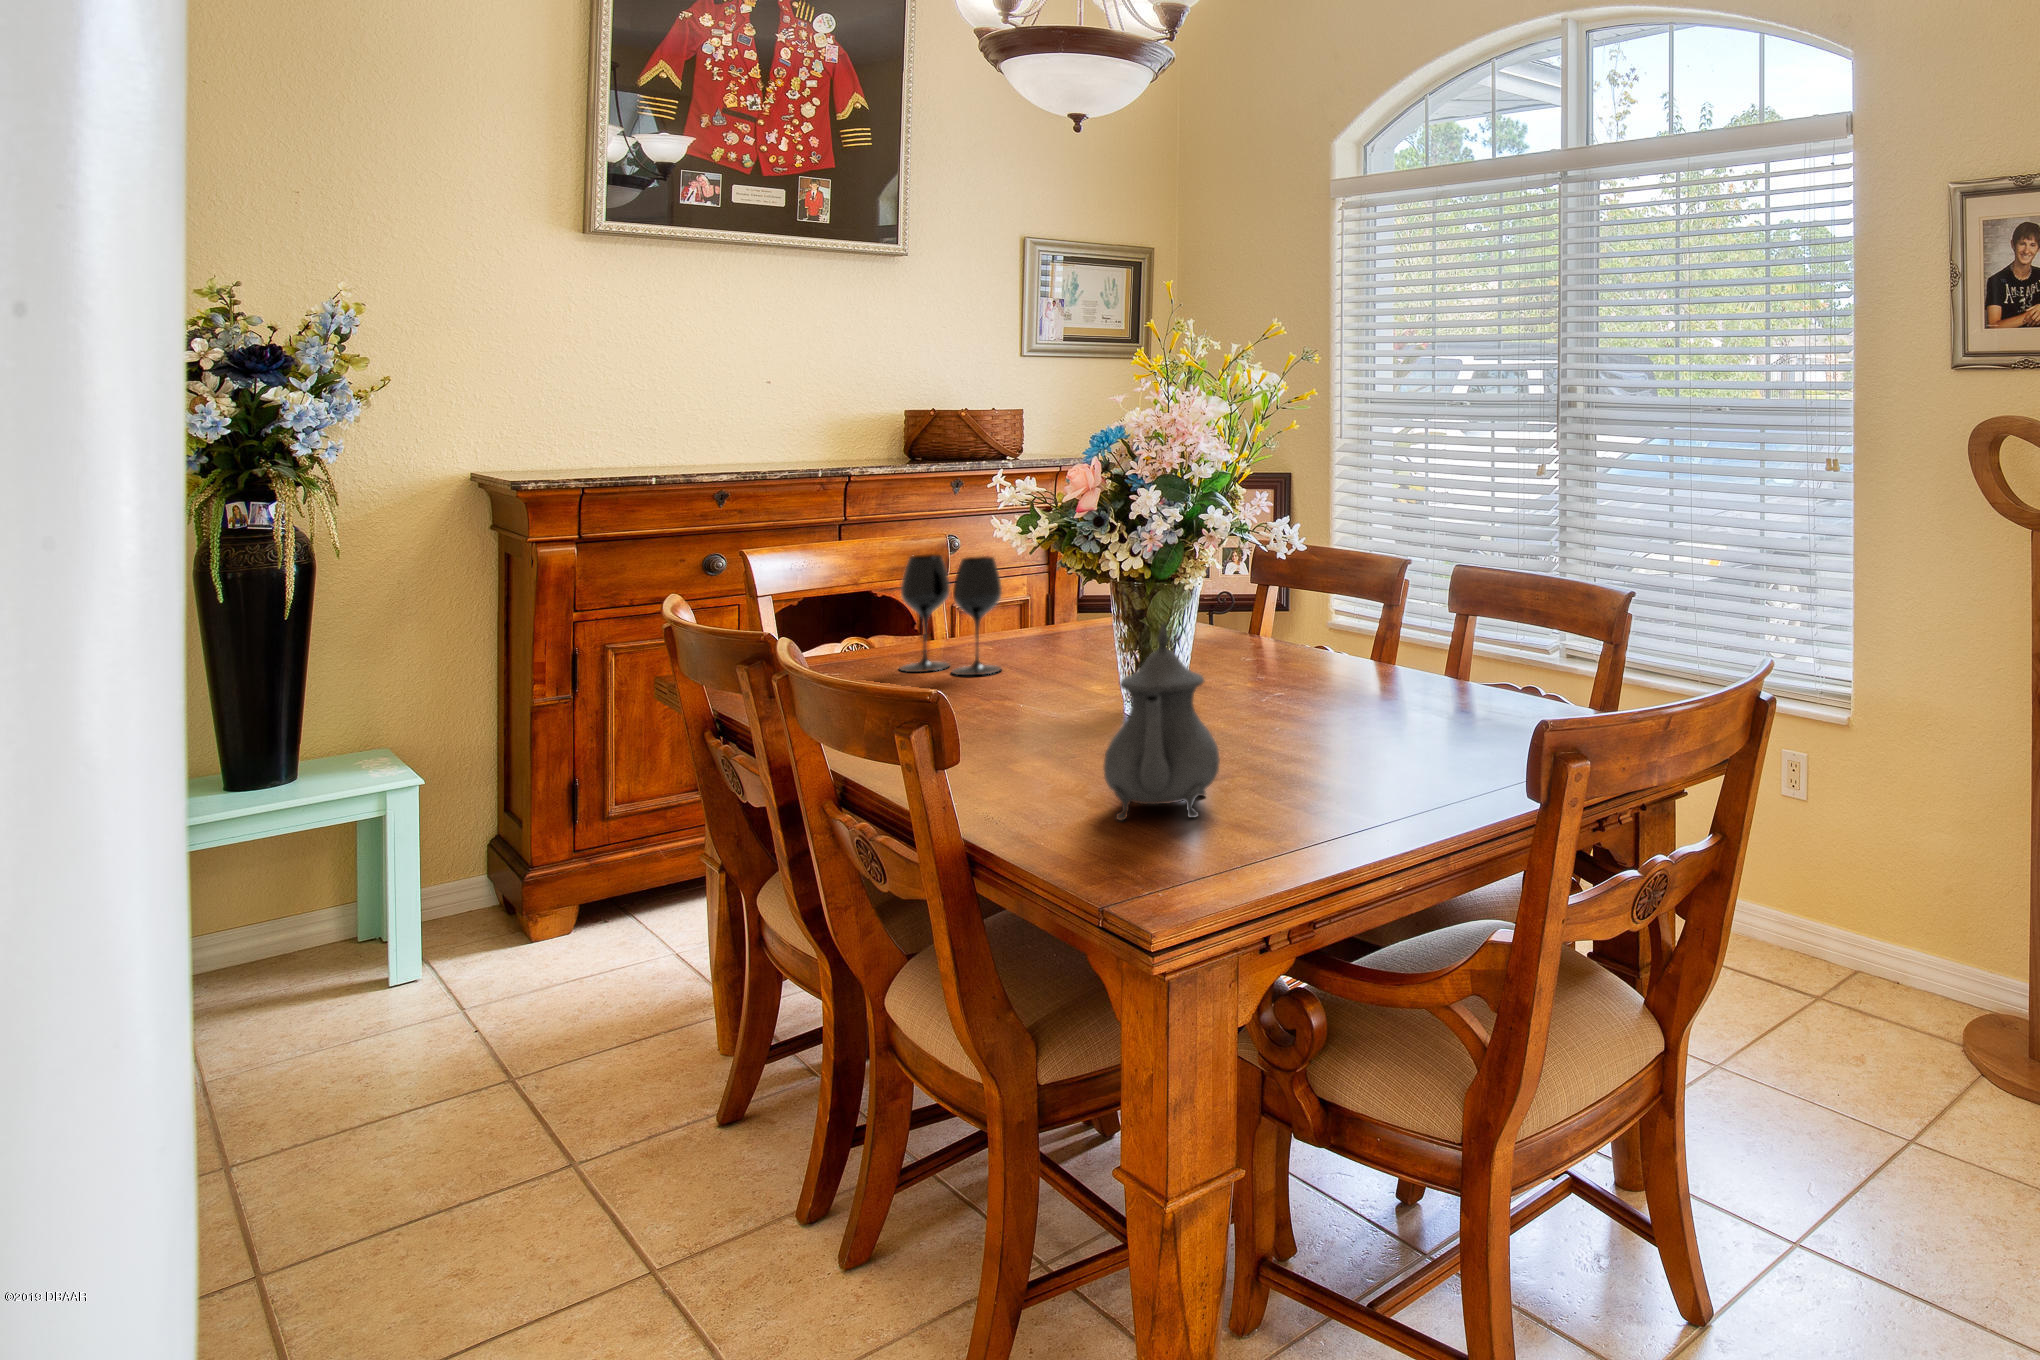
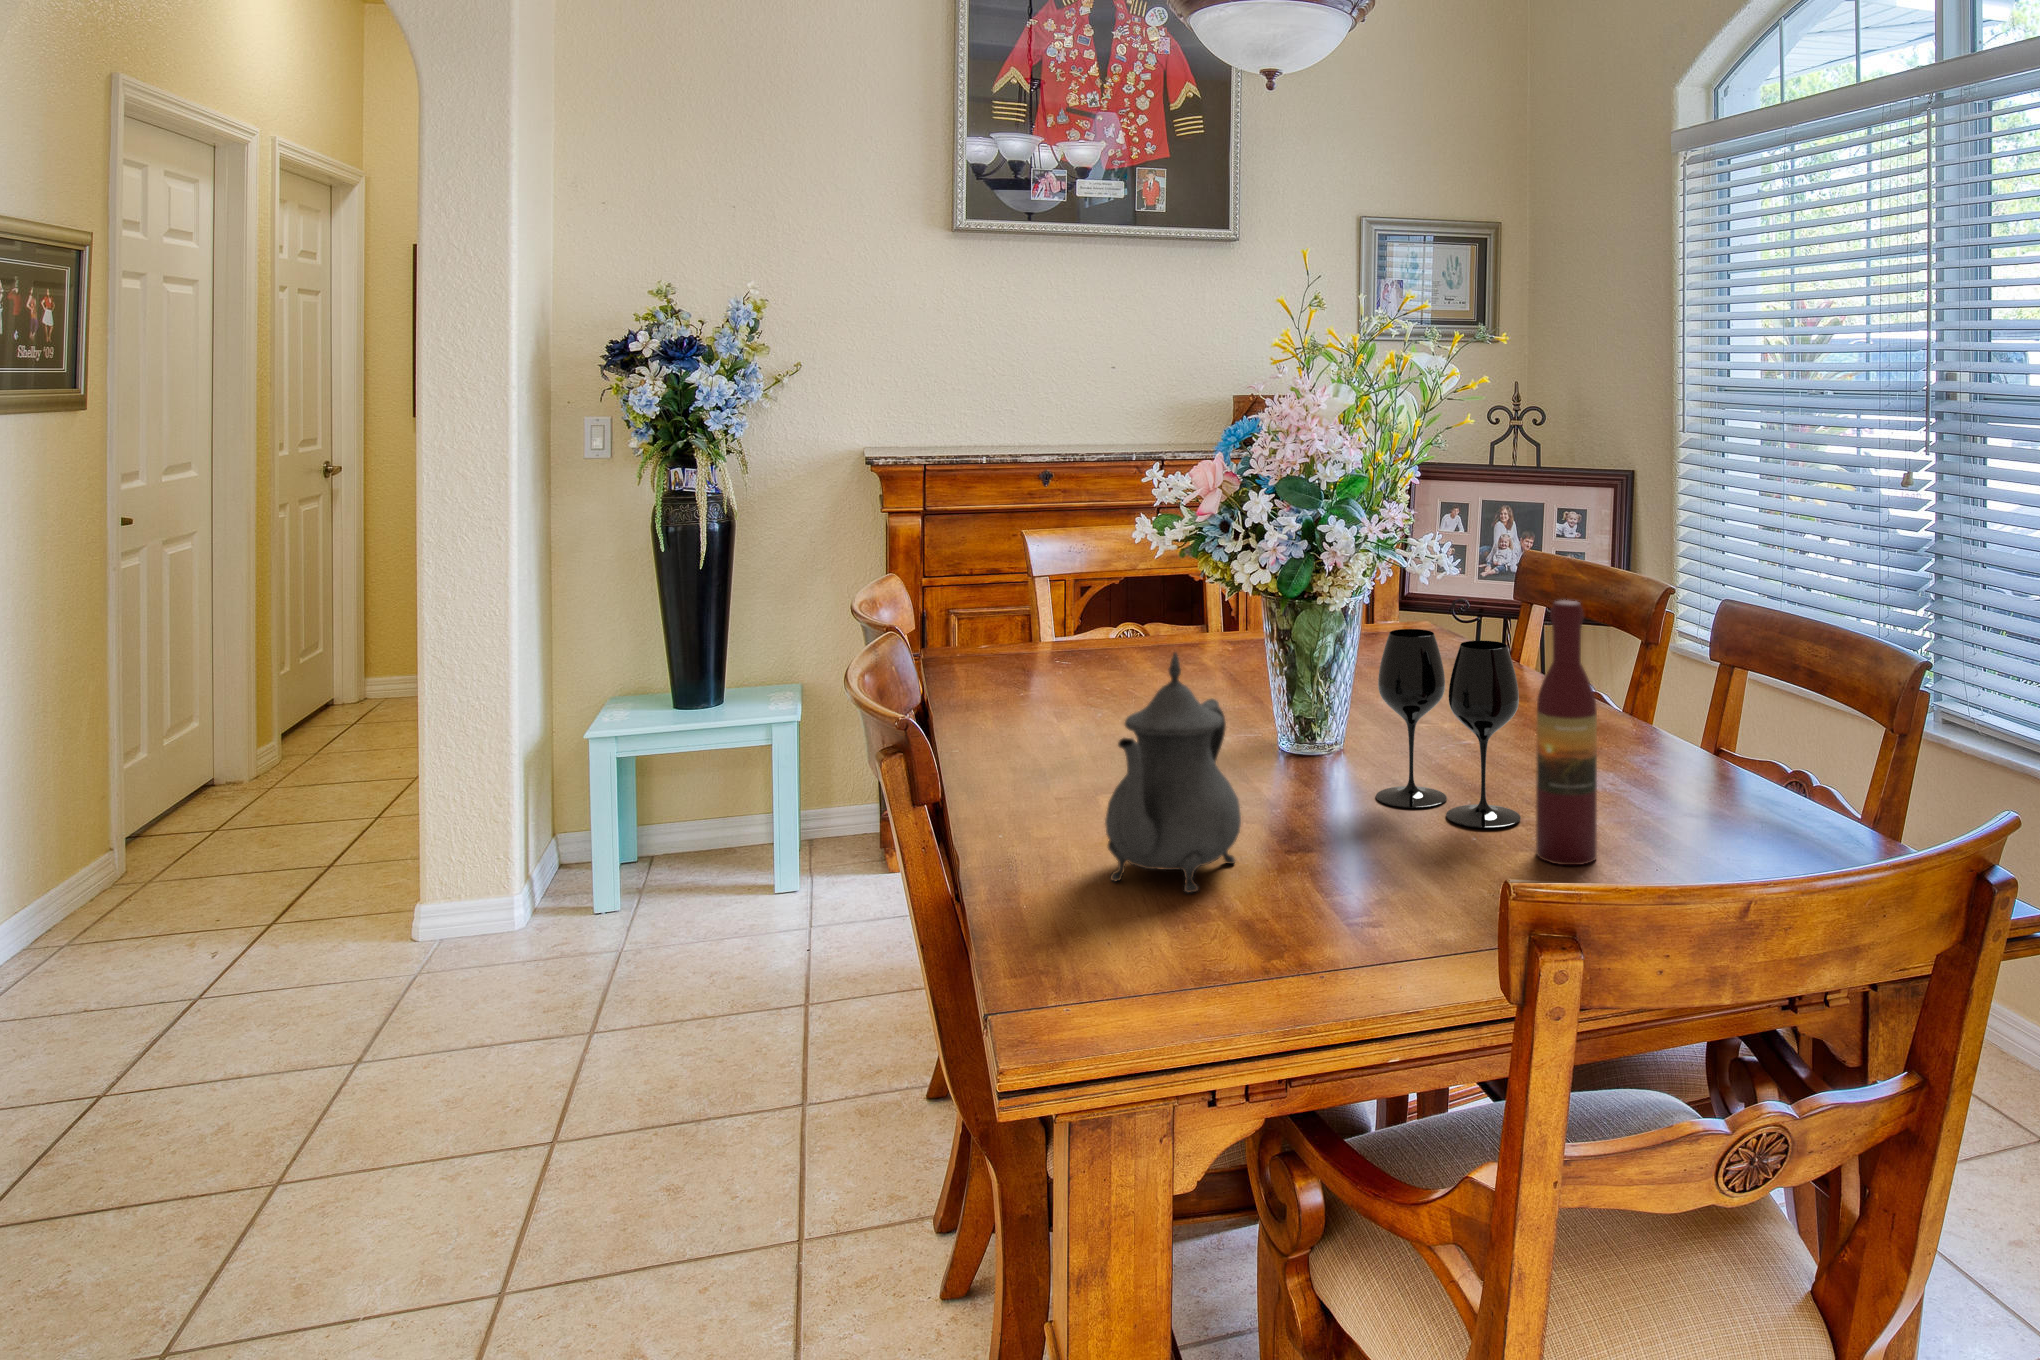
wine glass: present [900,554,1002,675] -> present [1376,629,1521,828]
wine bottle: none [1423,562,1469,761] -> present [1536,600,1597,865]

